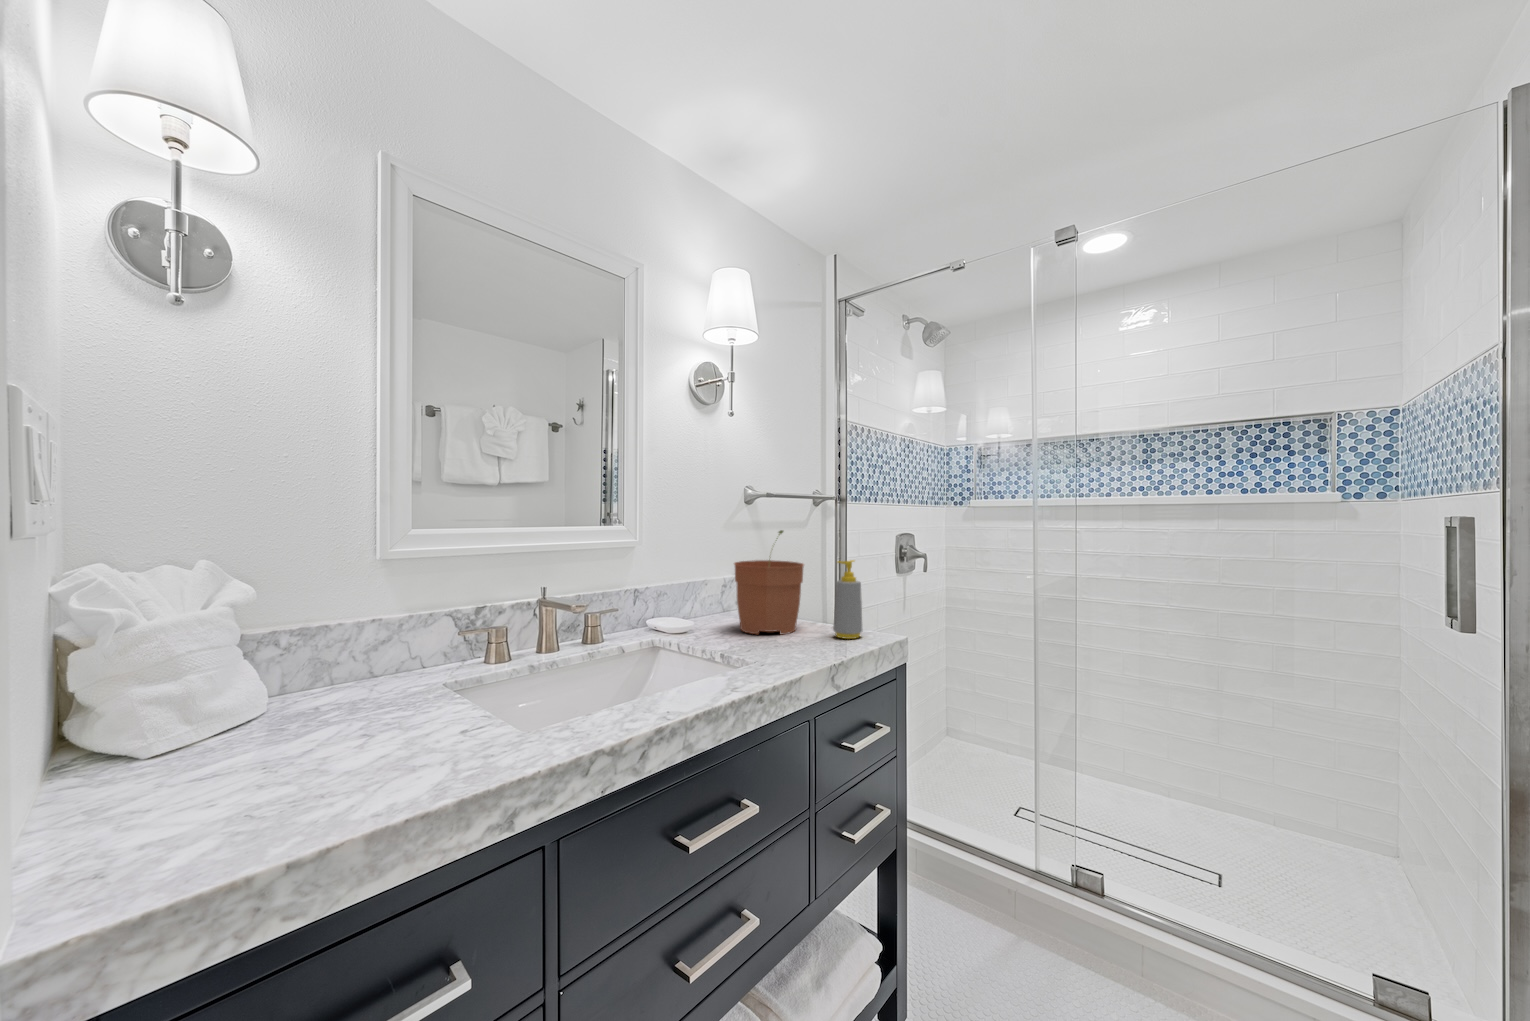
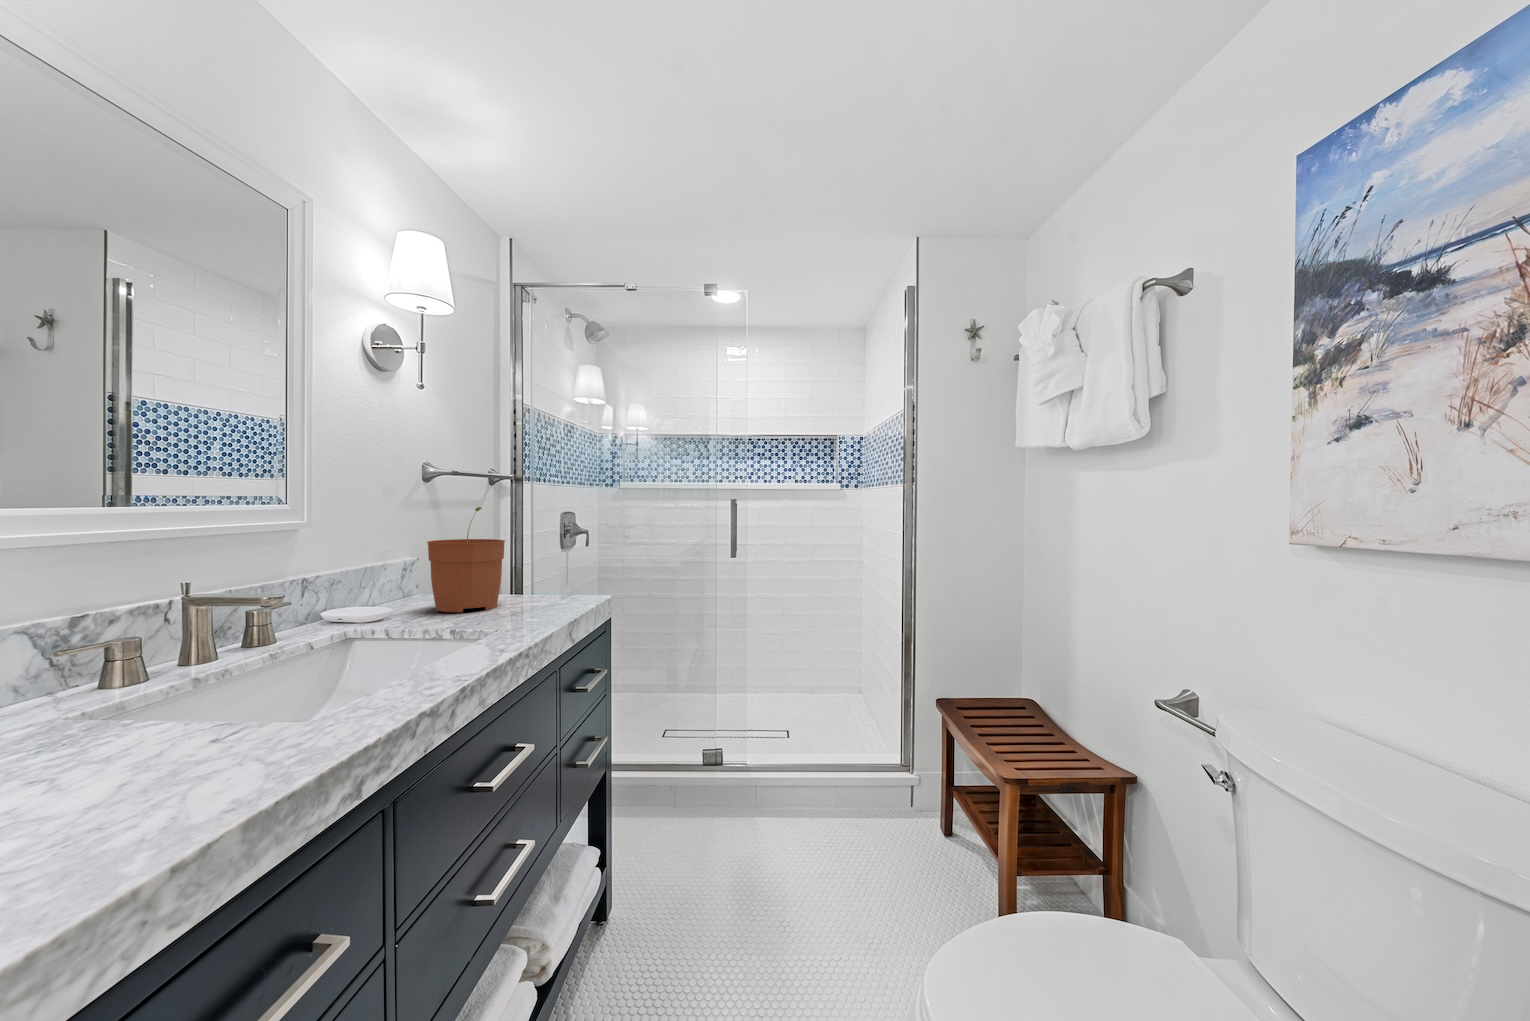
soap bottle: present [833,560,862,639] -> none [542,532,571,605]

